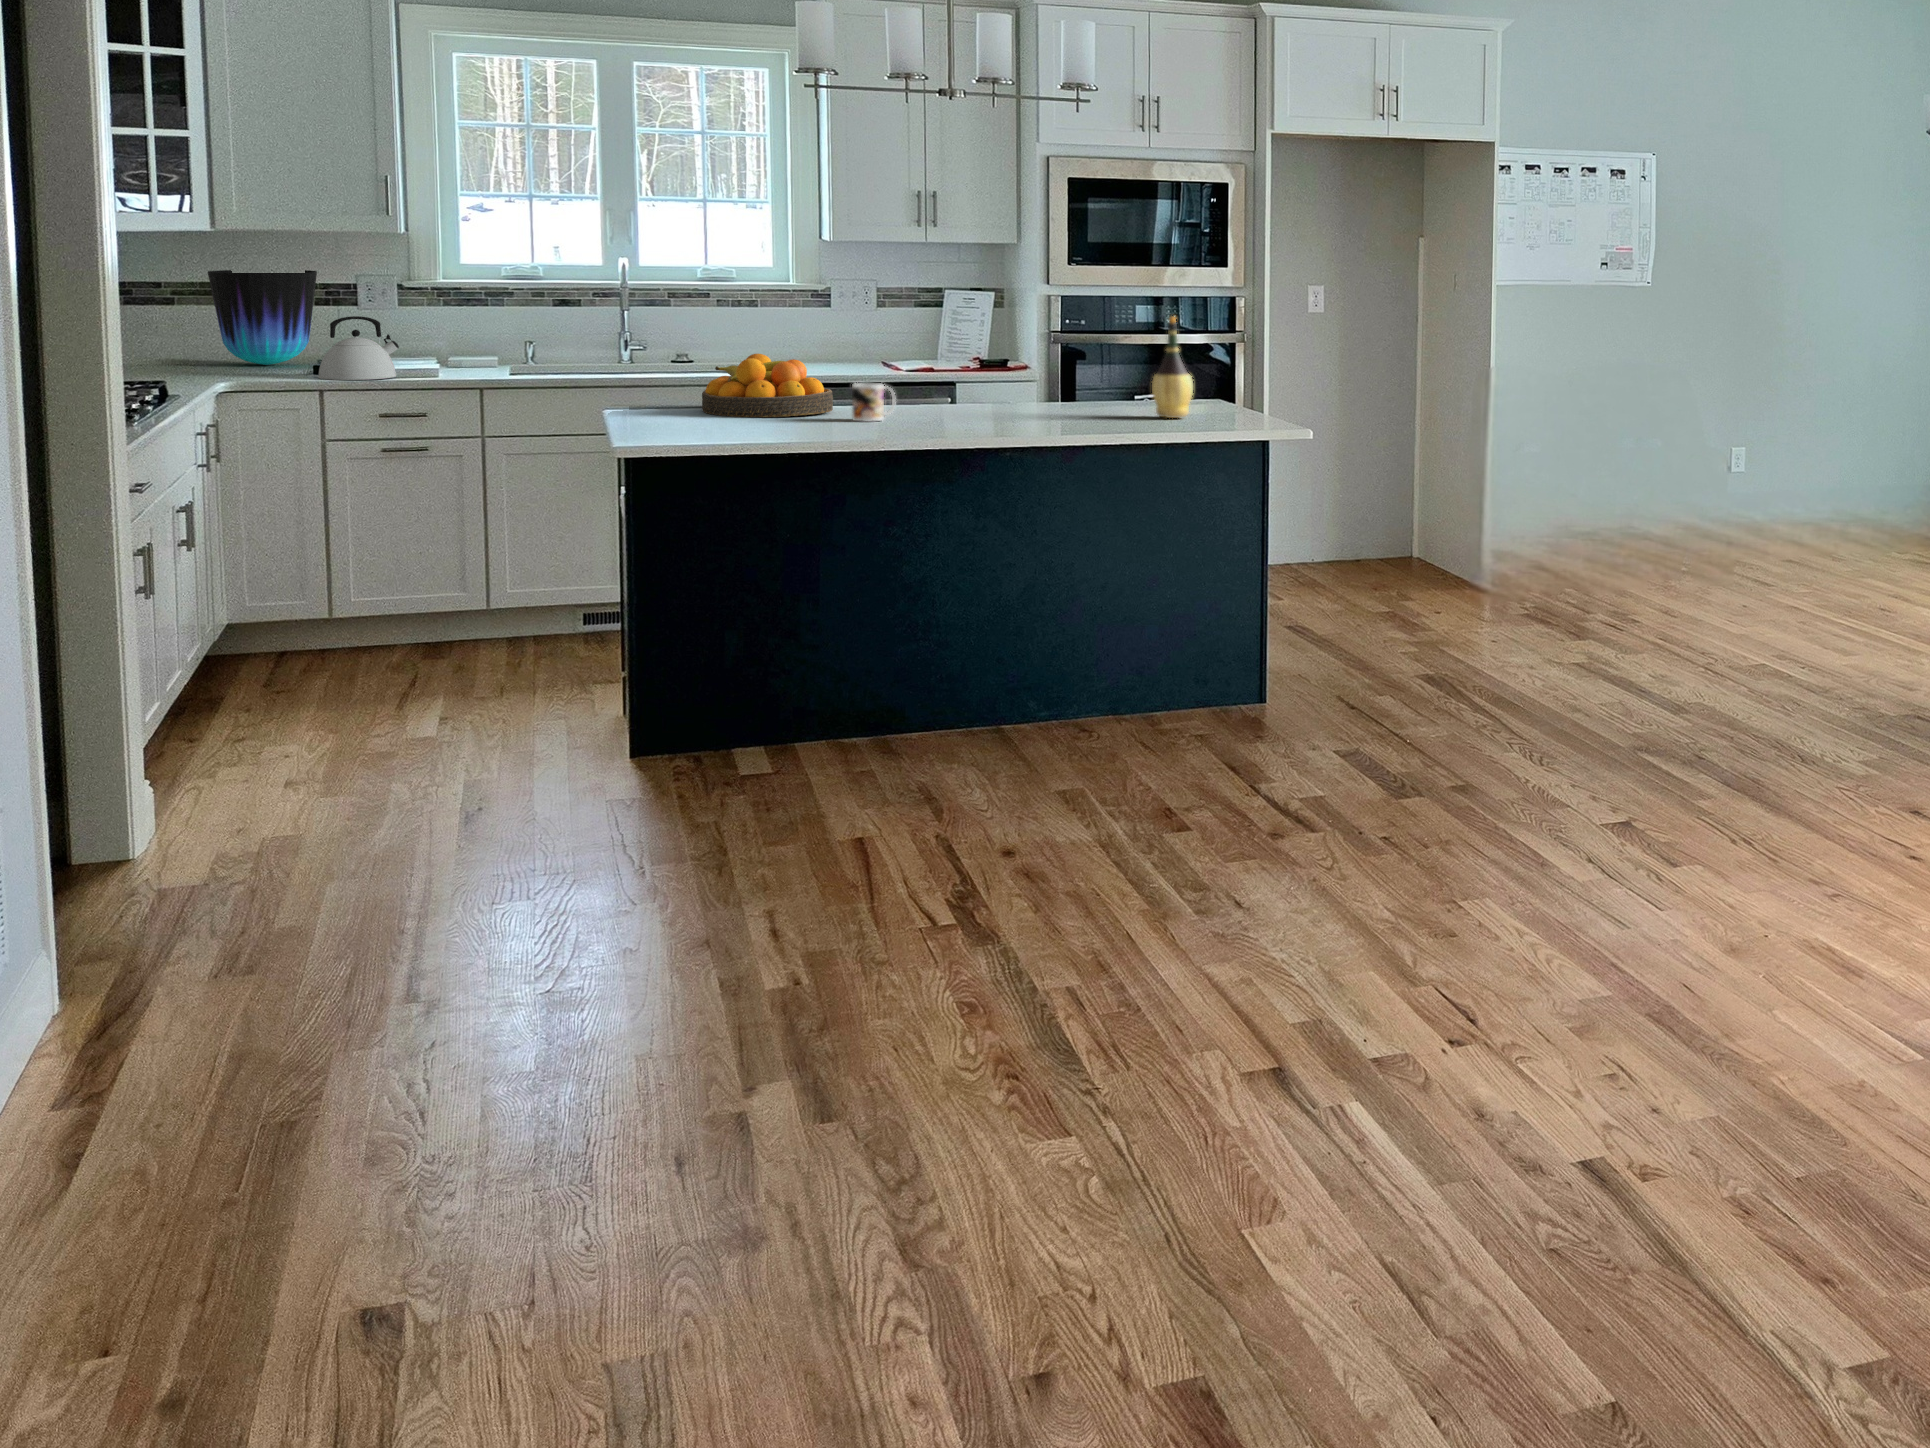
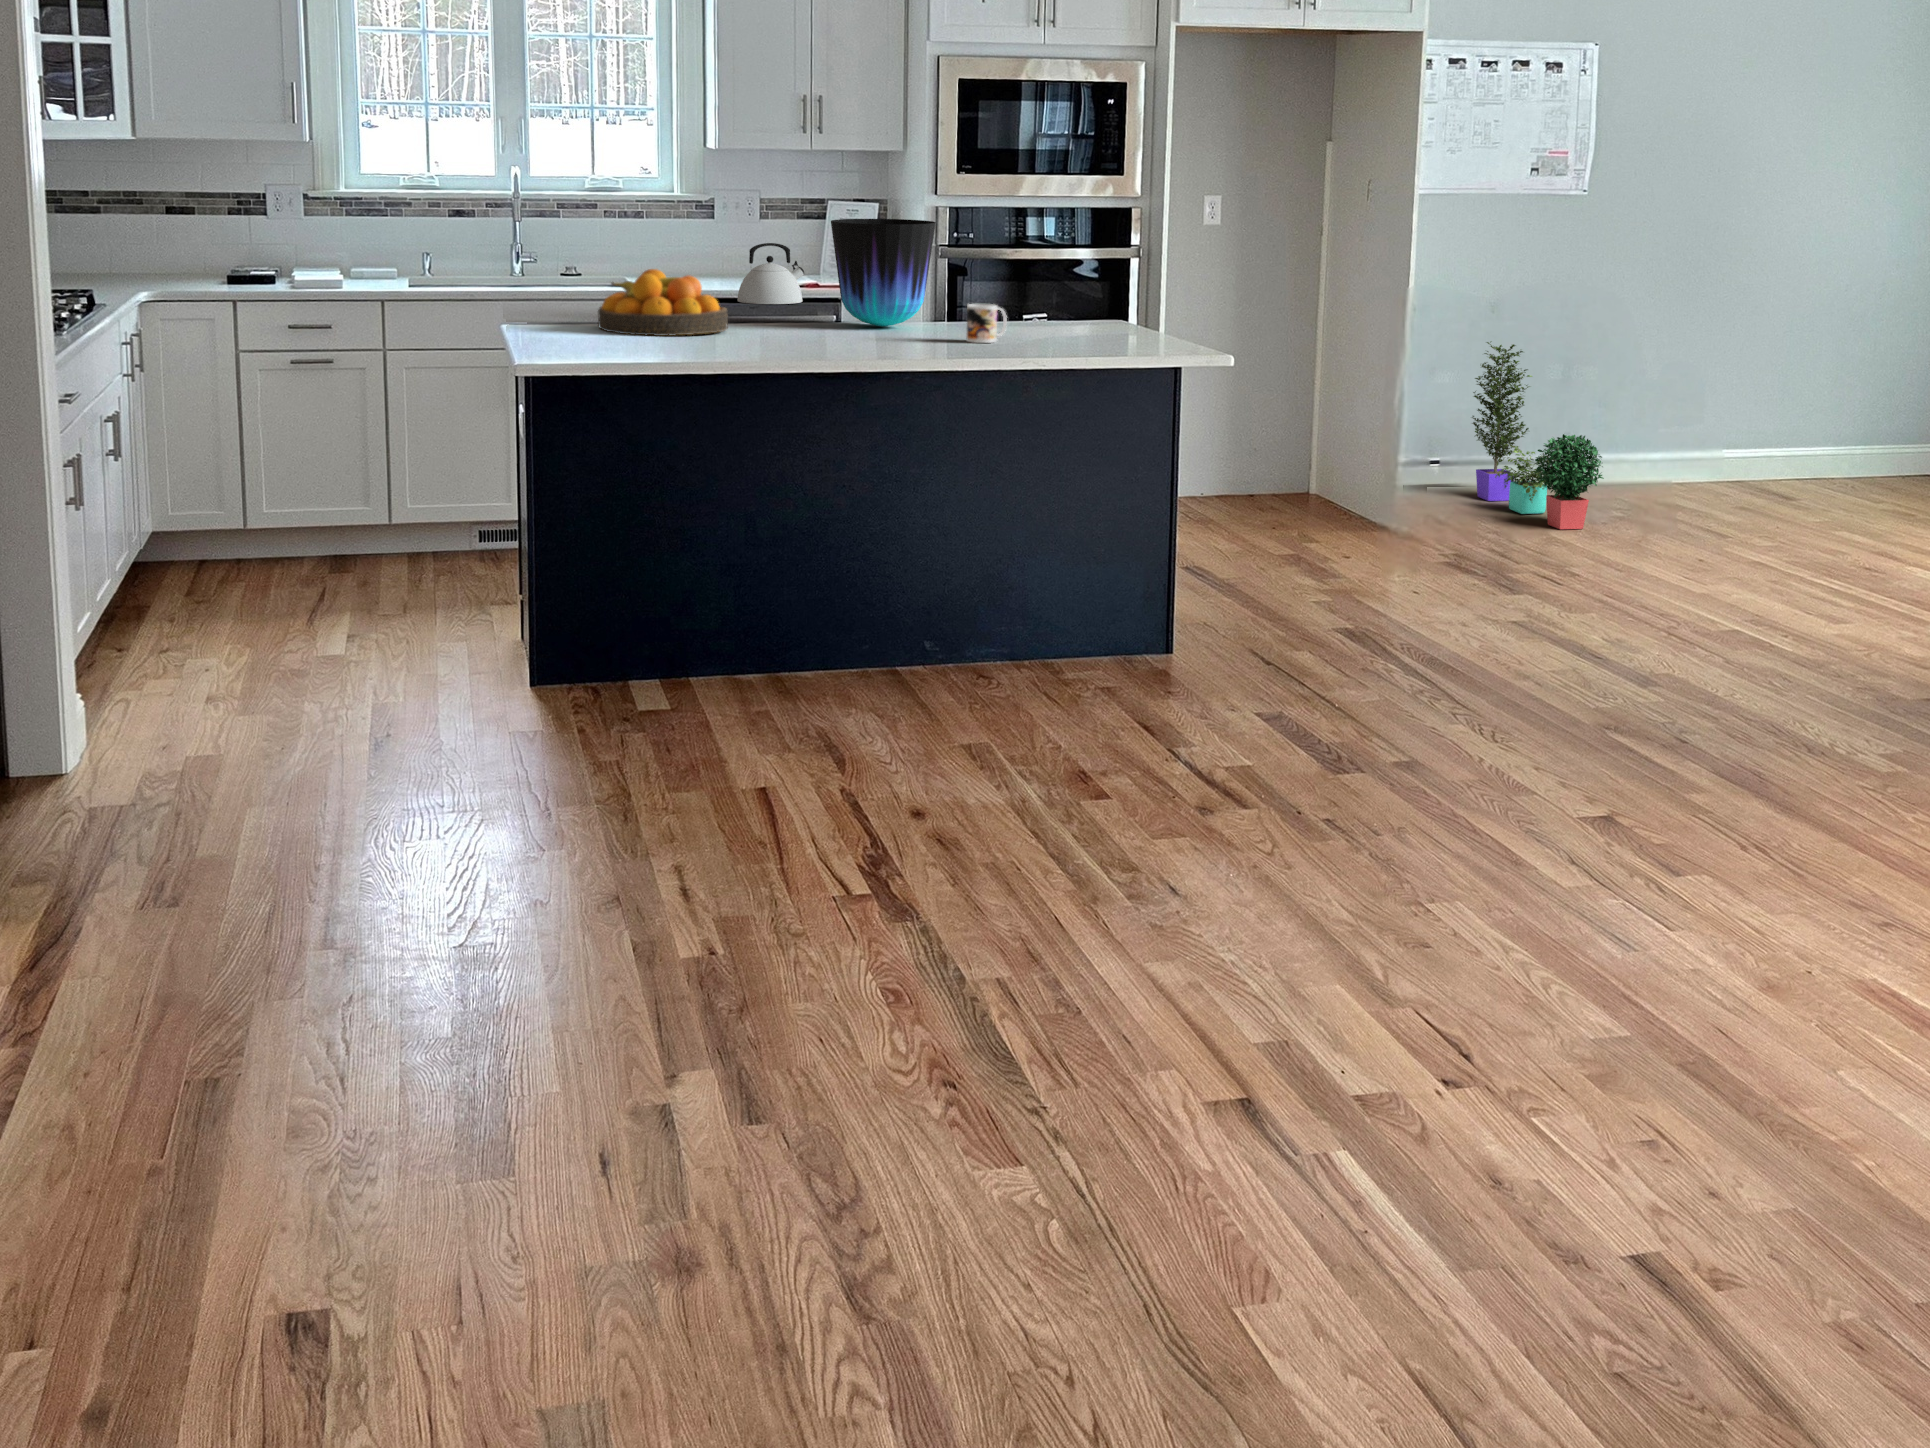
vase: present [208,270,317,365] -> present [831,219,936,327]
kettle: present [318,316,399,380] -> present [737,243,804,304]
wine bottle: present [1152,316,1193,418] -> none [1056,234,1099,343]
mug: present [852,383,895,422] -> present [967,304,1007,343]
potted plant: none [1566,410,1682,581] -> present [1472,341,1604,529]

